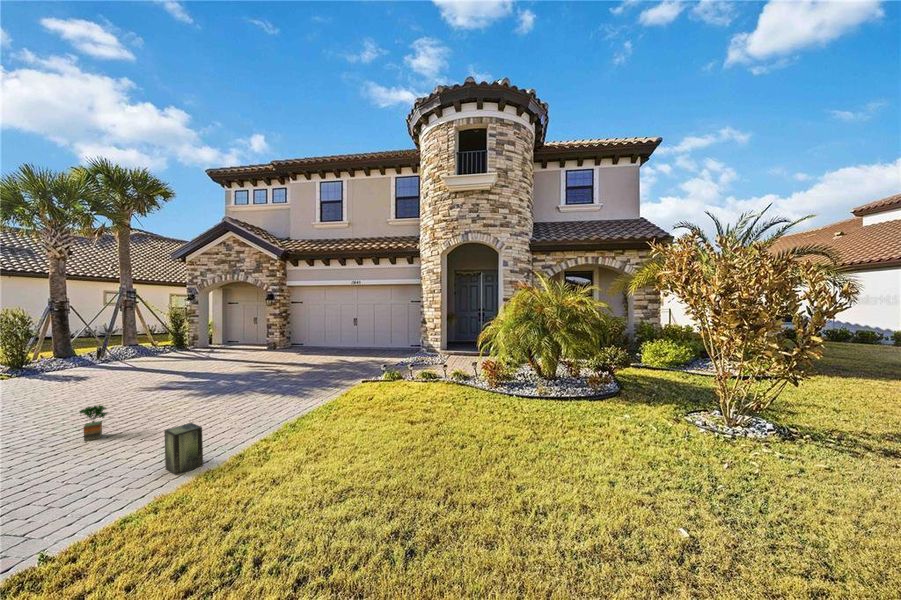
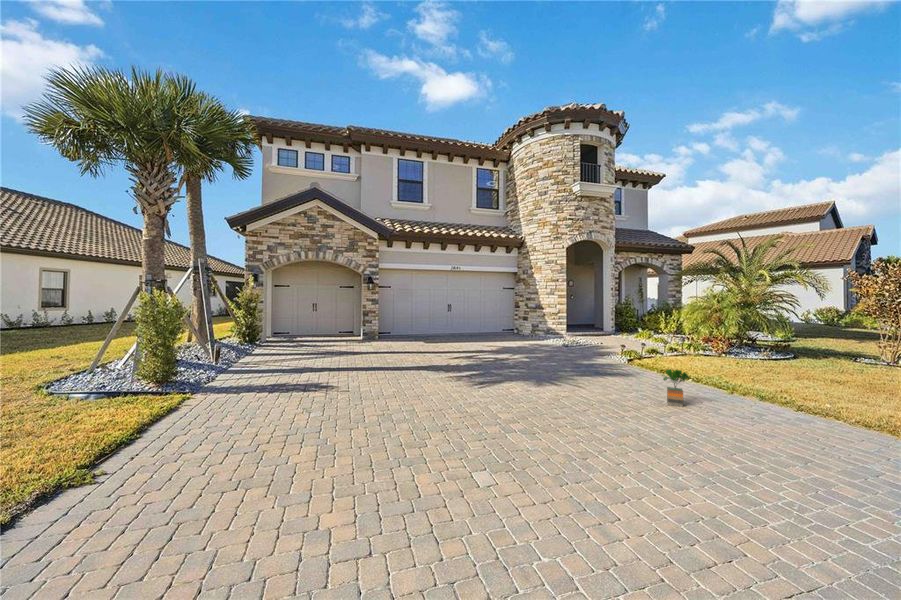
storage box: present [164,423,203,475] -> none [818,368,861,408]

